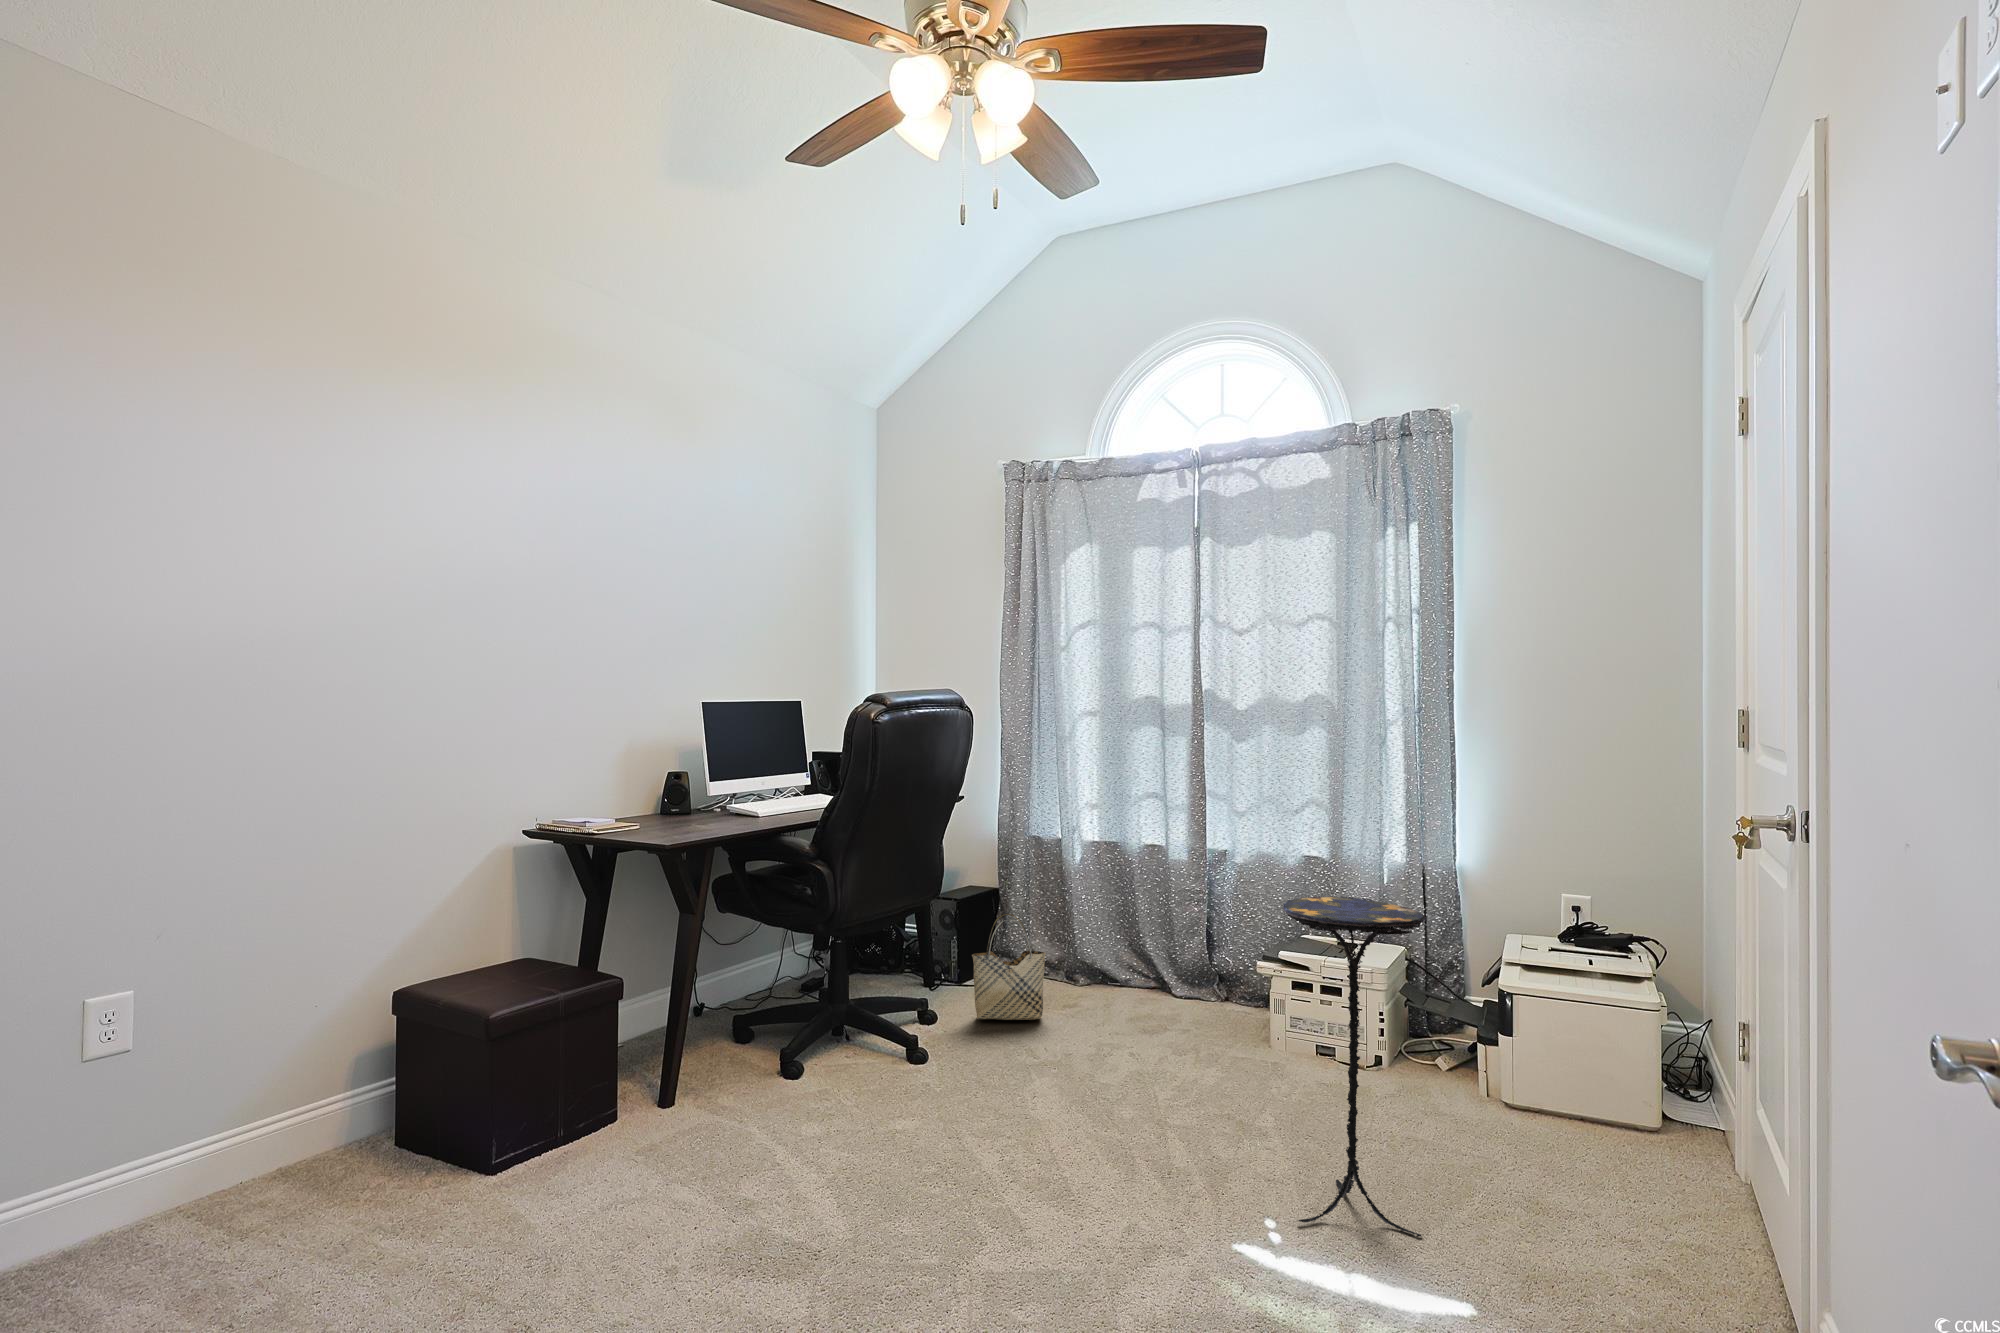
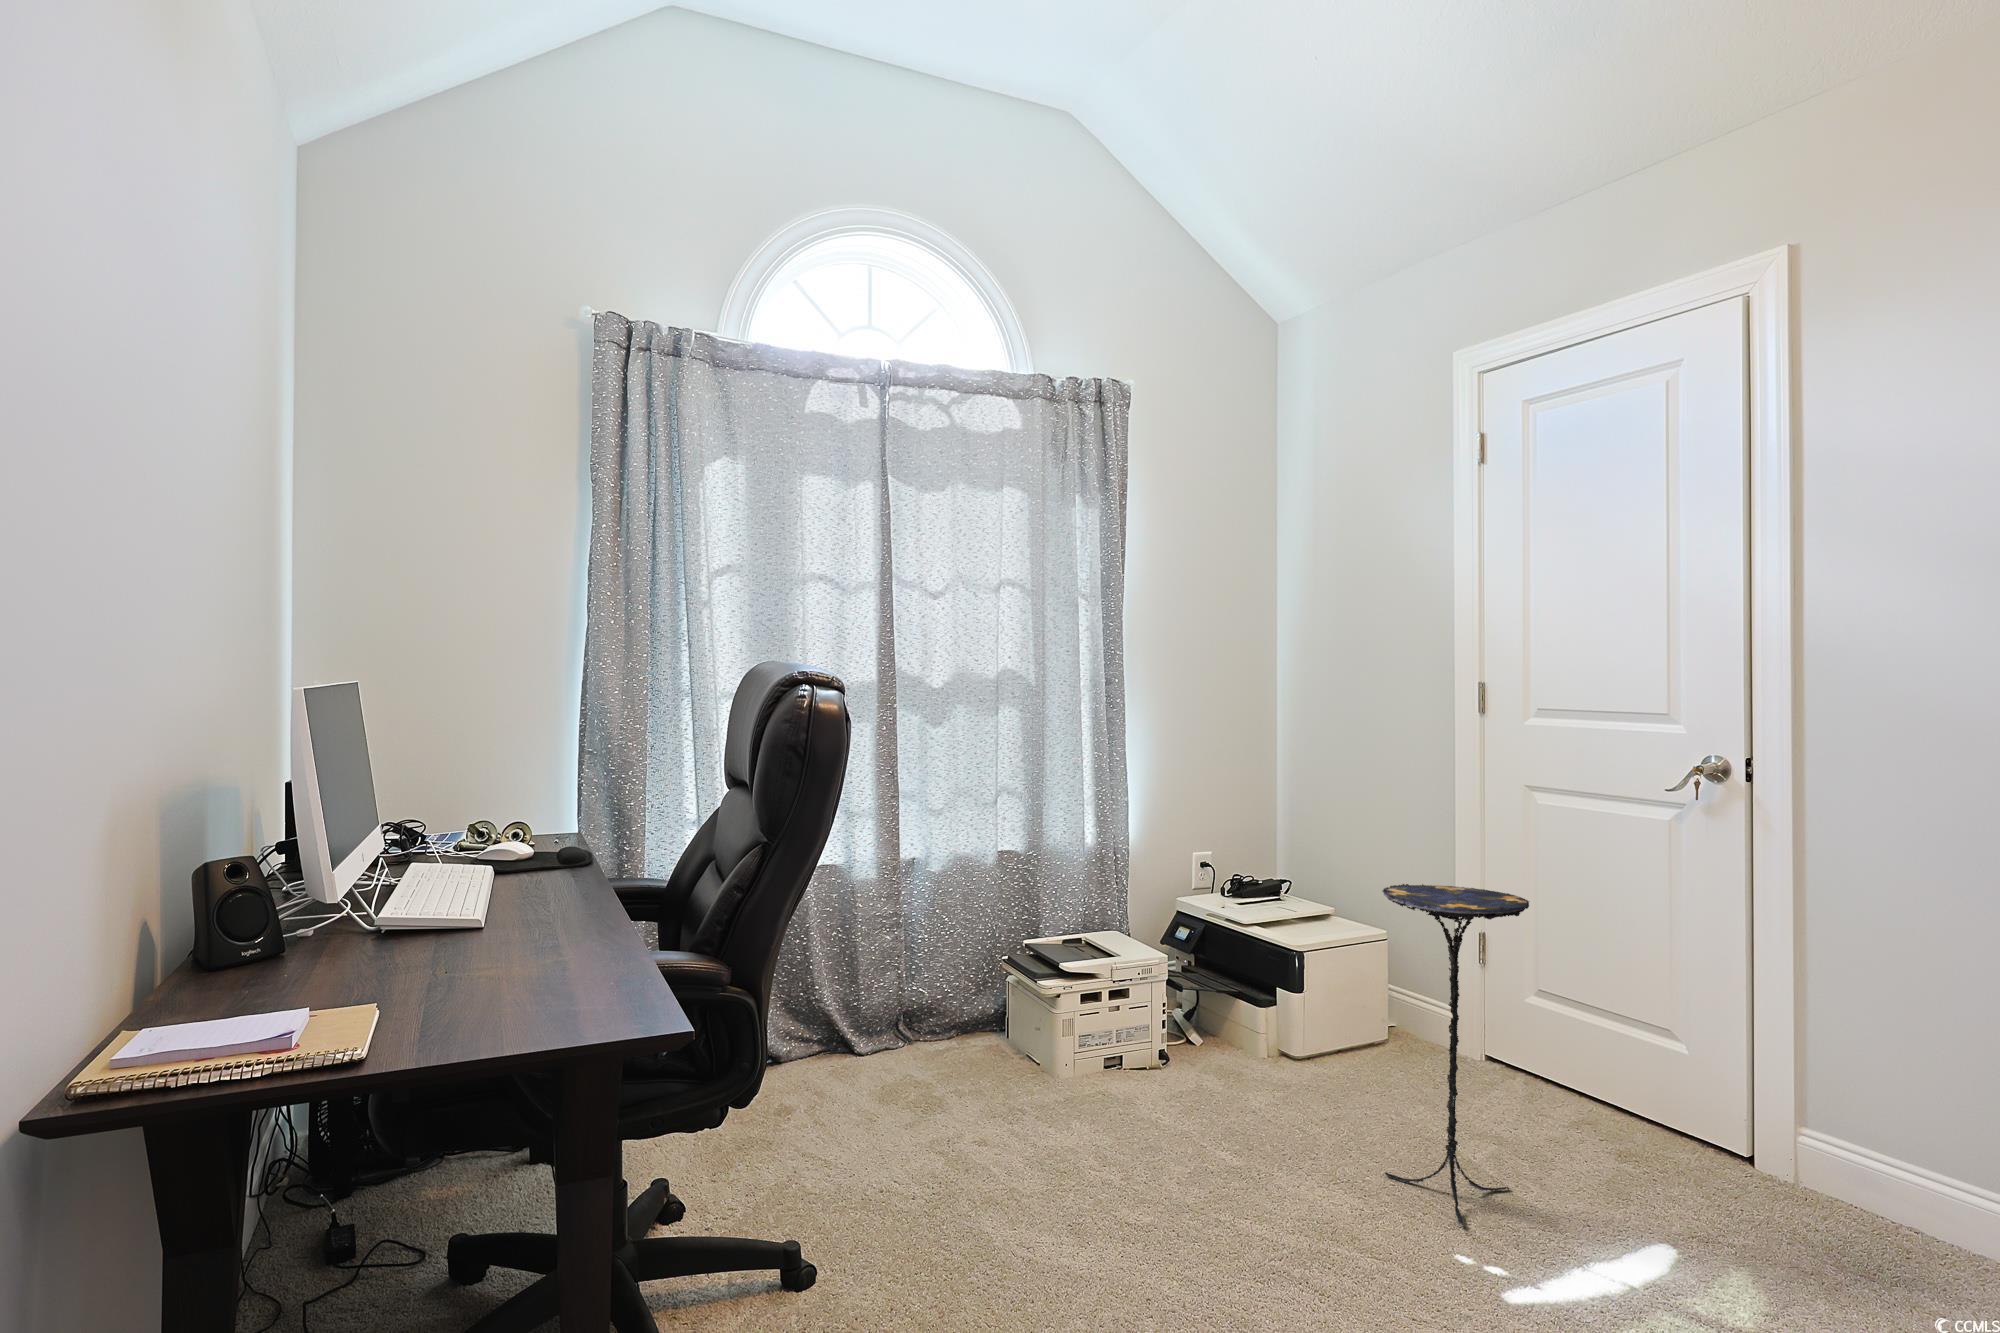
woven basket: present [972,913,1046,1020] -> none [720,999,813,1171]

